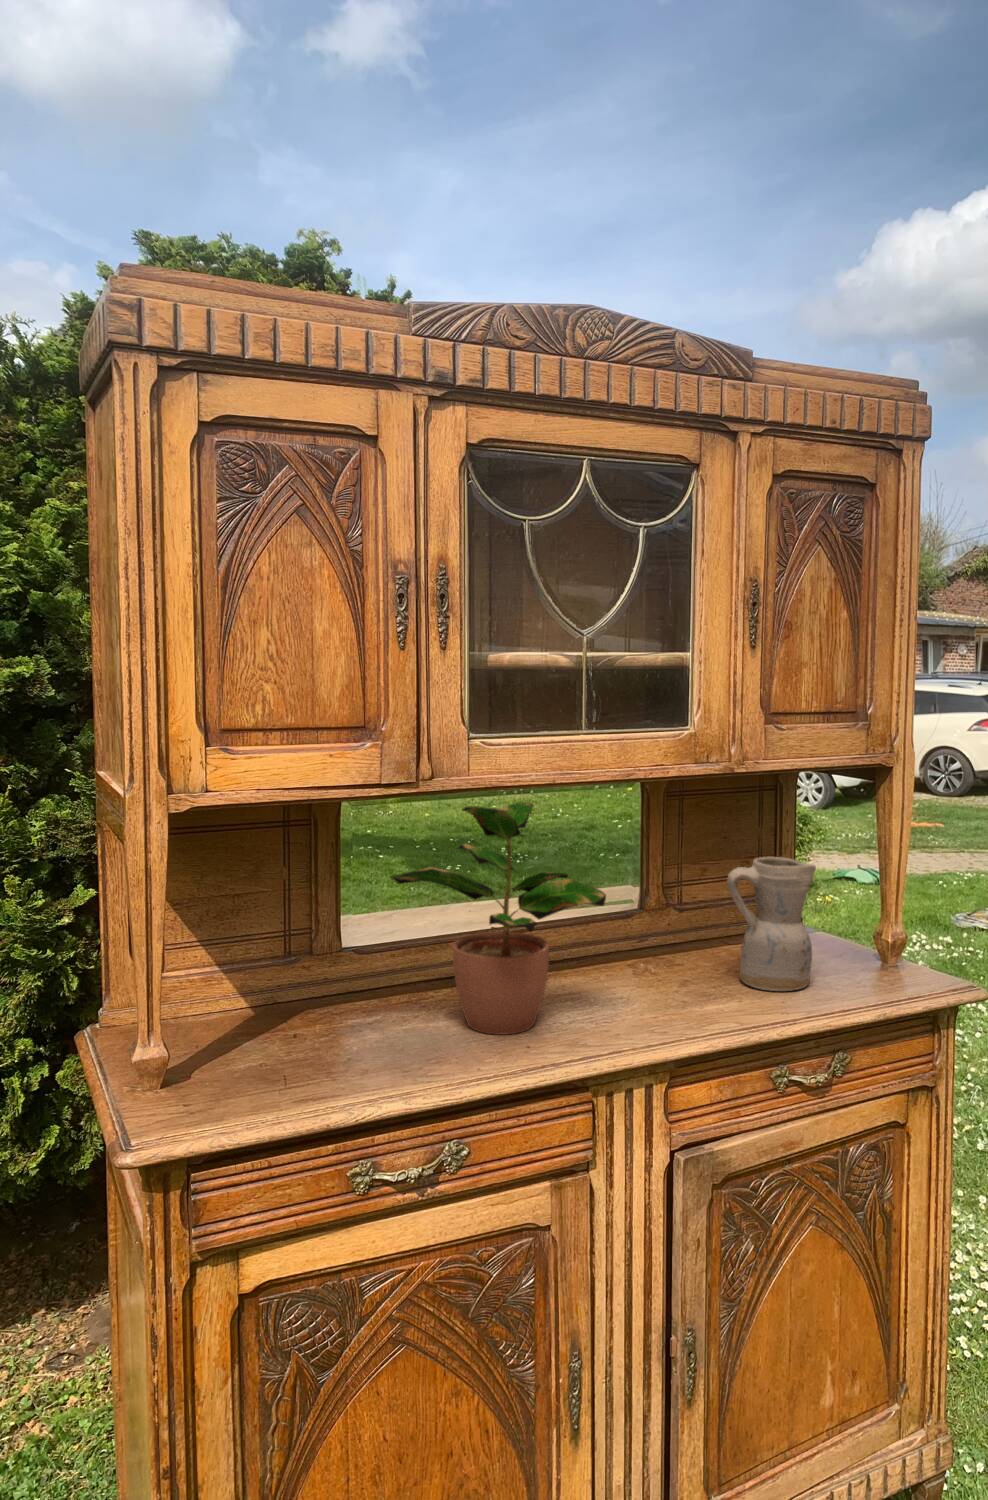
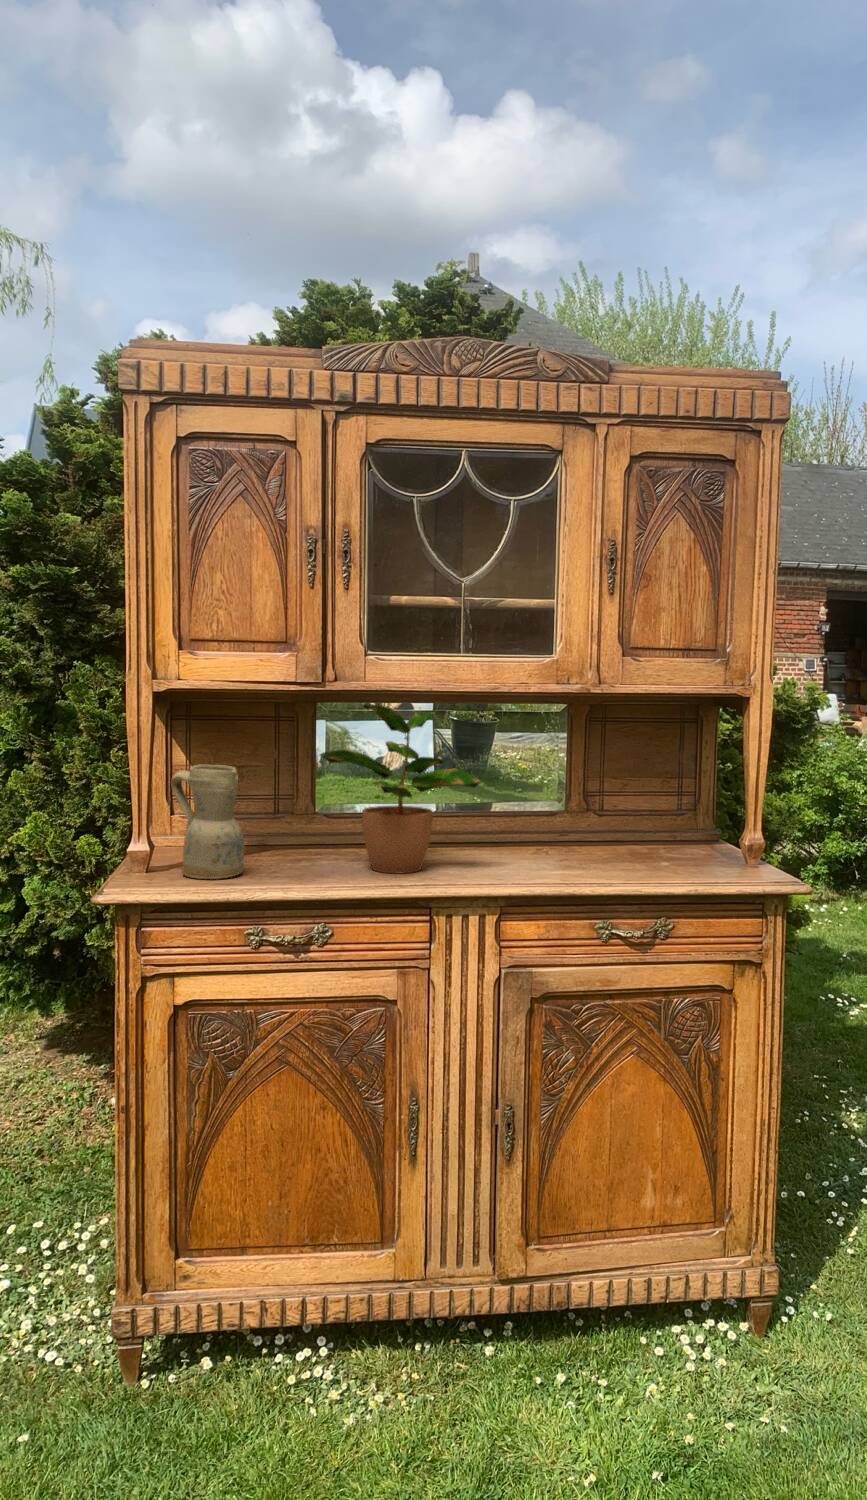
ceramic pitcher: present [727,857,816,991] -> present [171,765,244,879]

